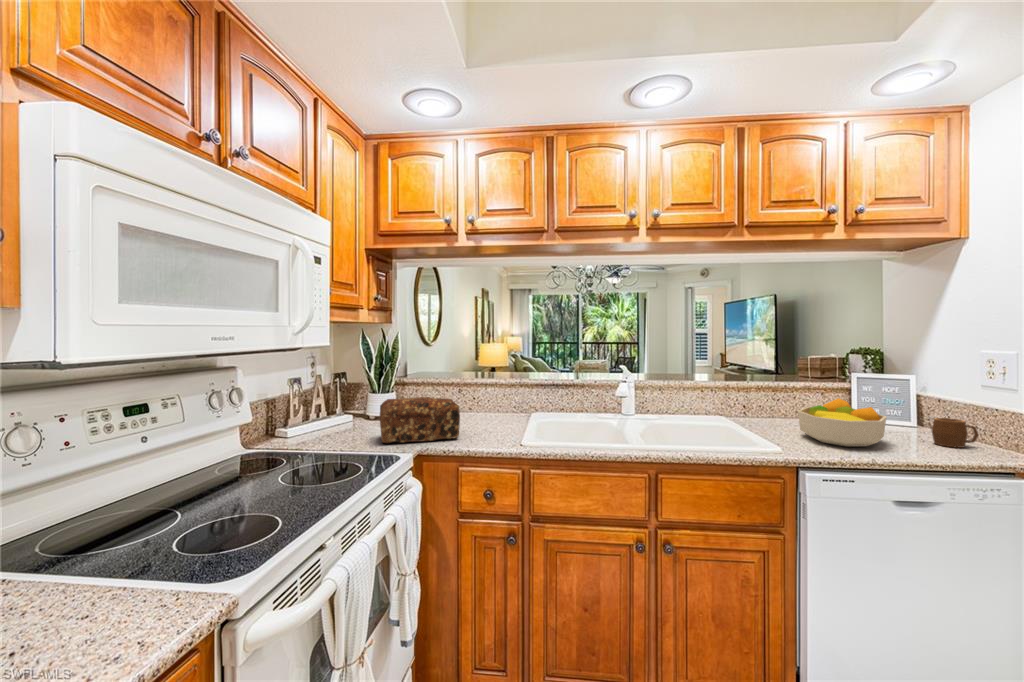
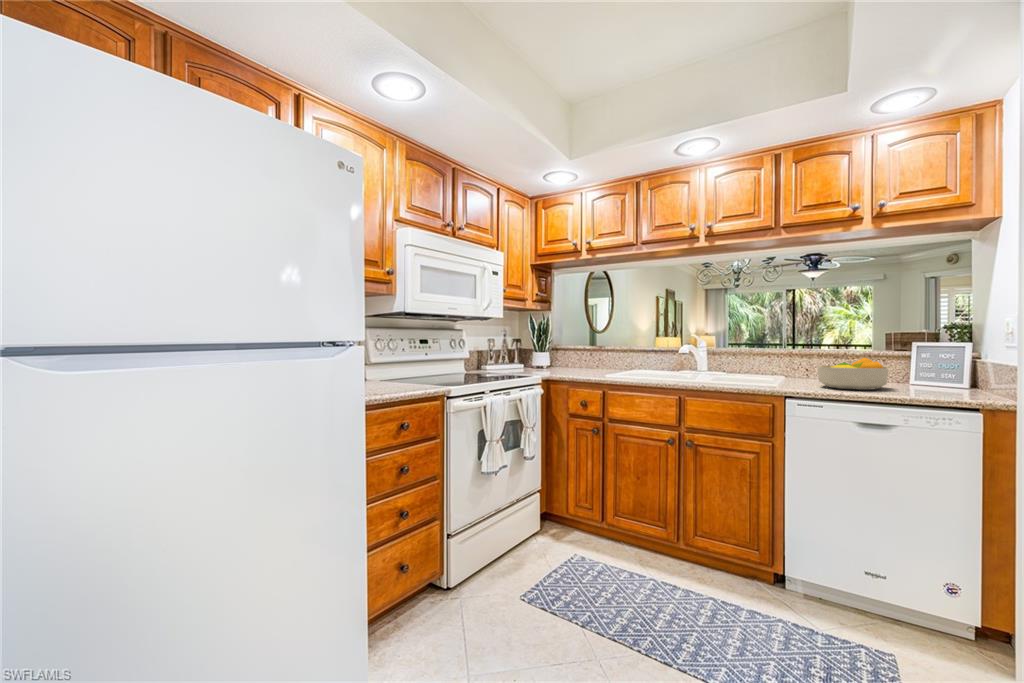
bread loaf: present [380,397,460,443] -> none [528,350,574,374]
mug: present [932,418,979,448] -> none [938,372,981,395]

